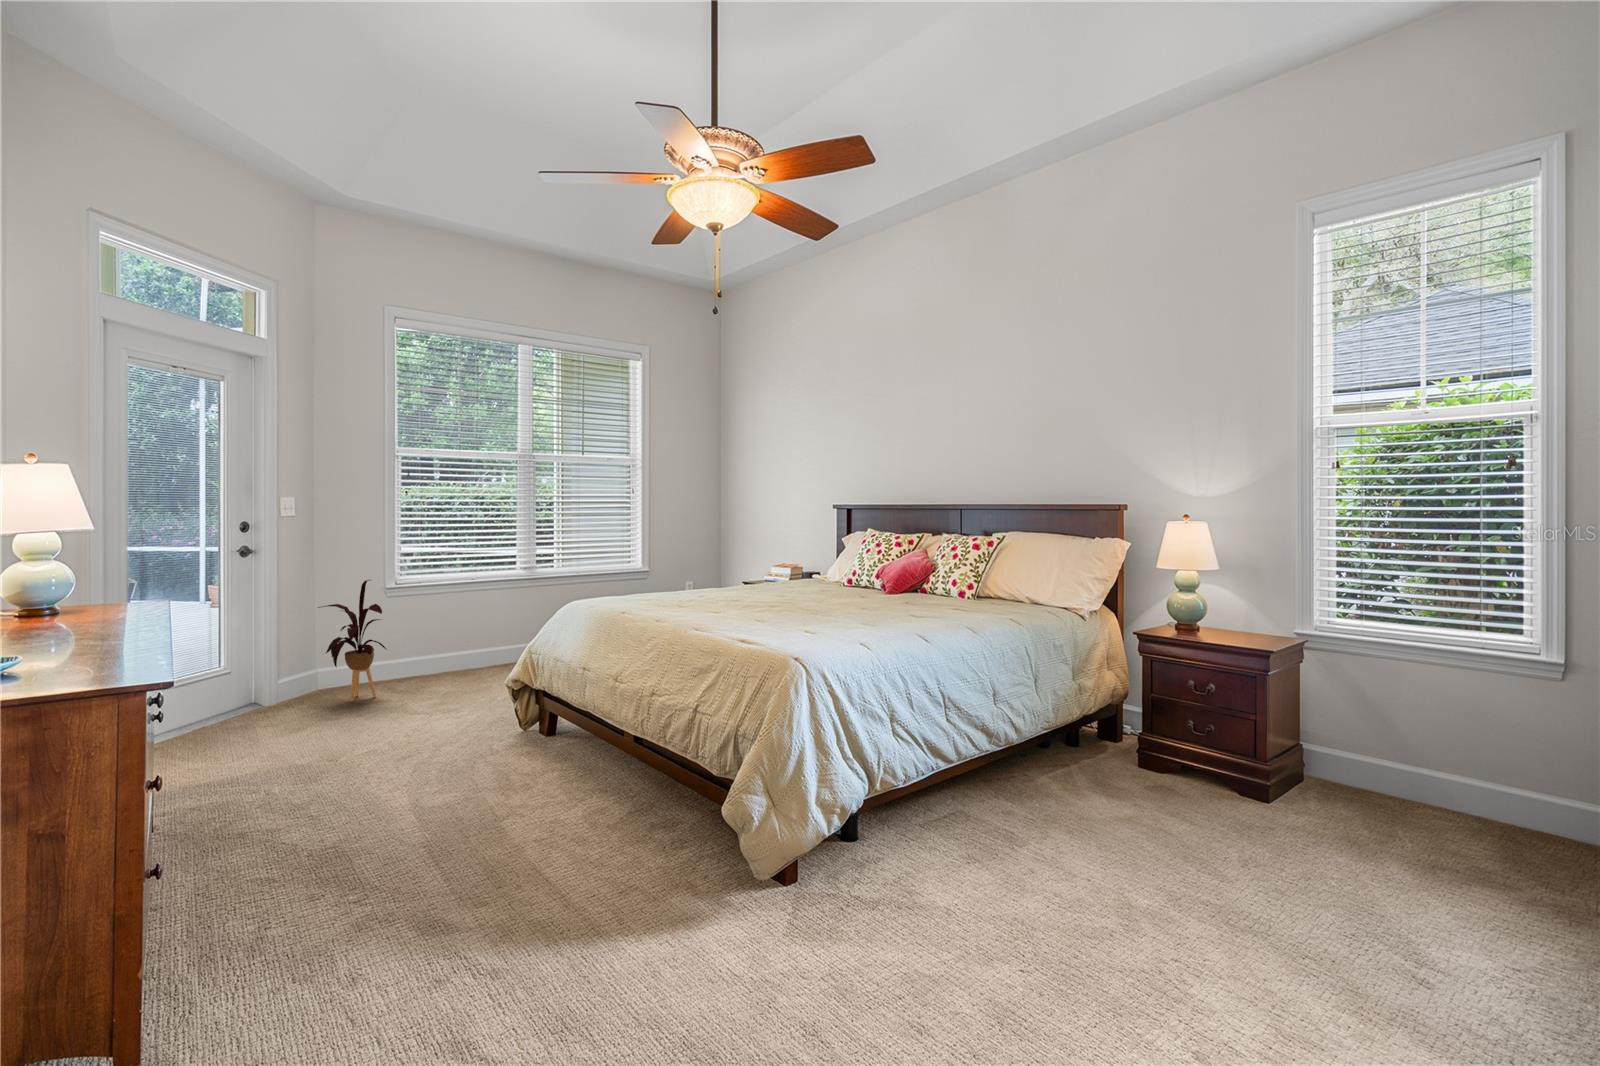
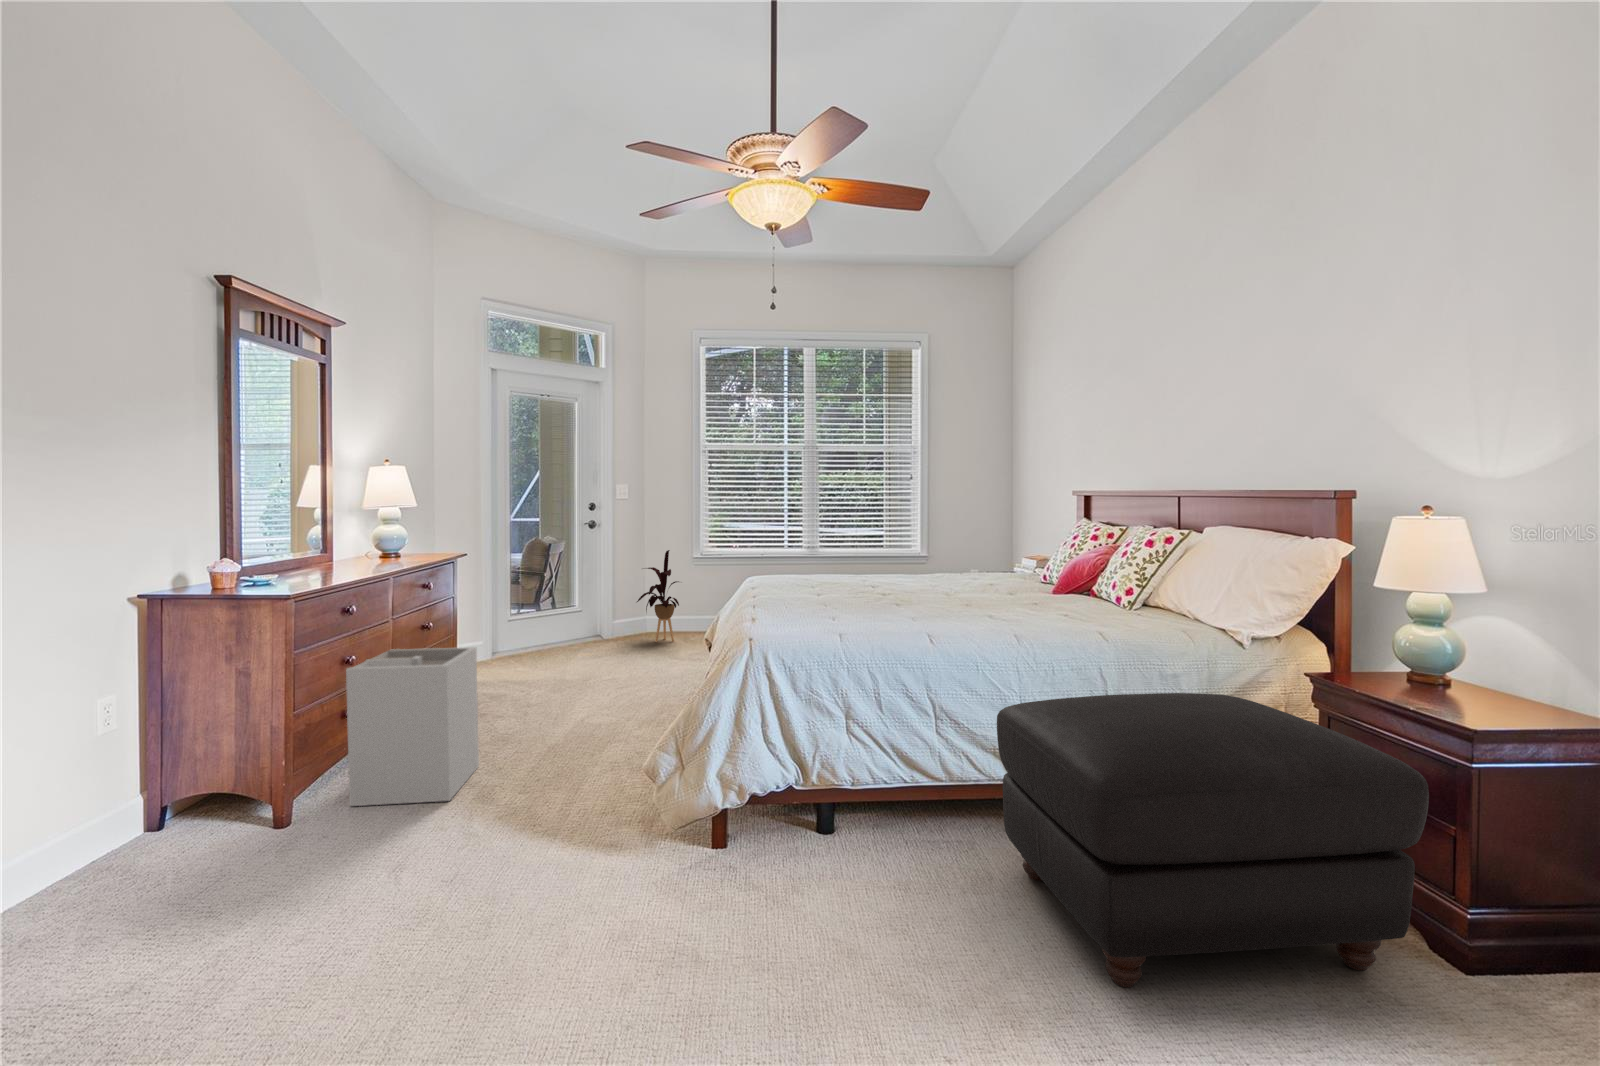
ottoman: none [1005,656,1265,862] -> present [997,693,1429,987]
laundry hamper: none [256,732,437,994] -> present [346,647,479,806]

